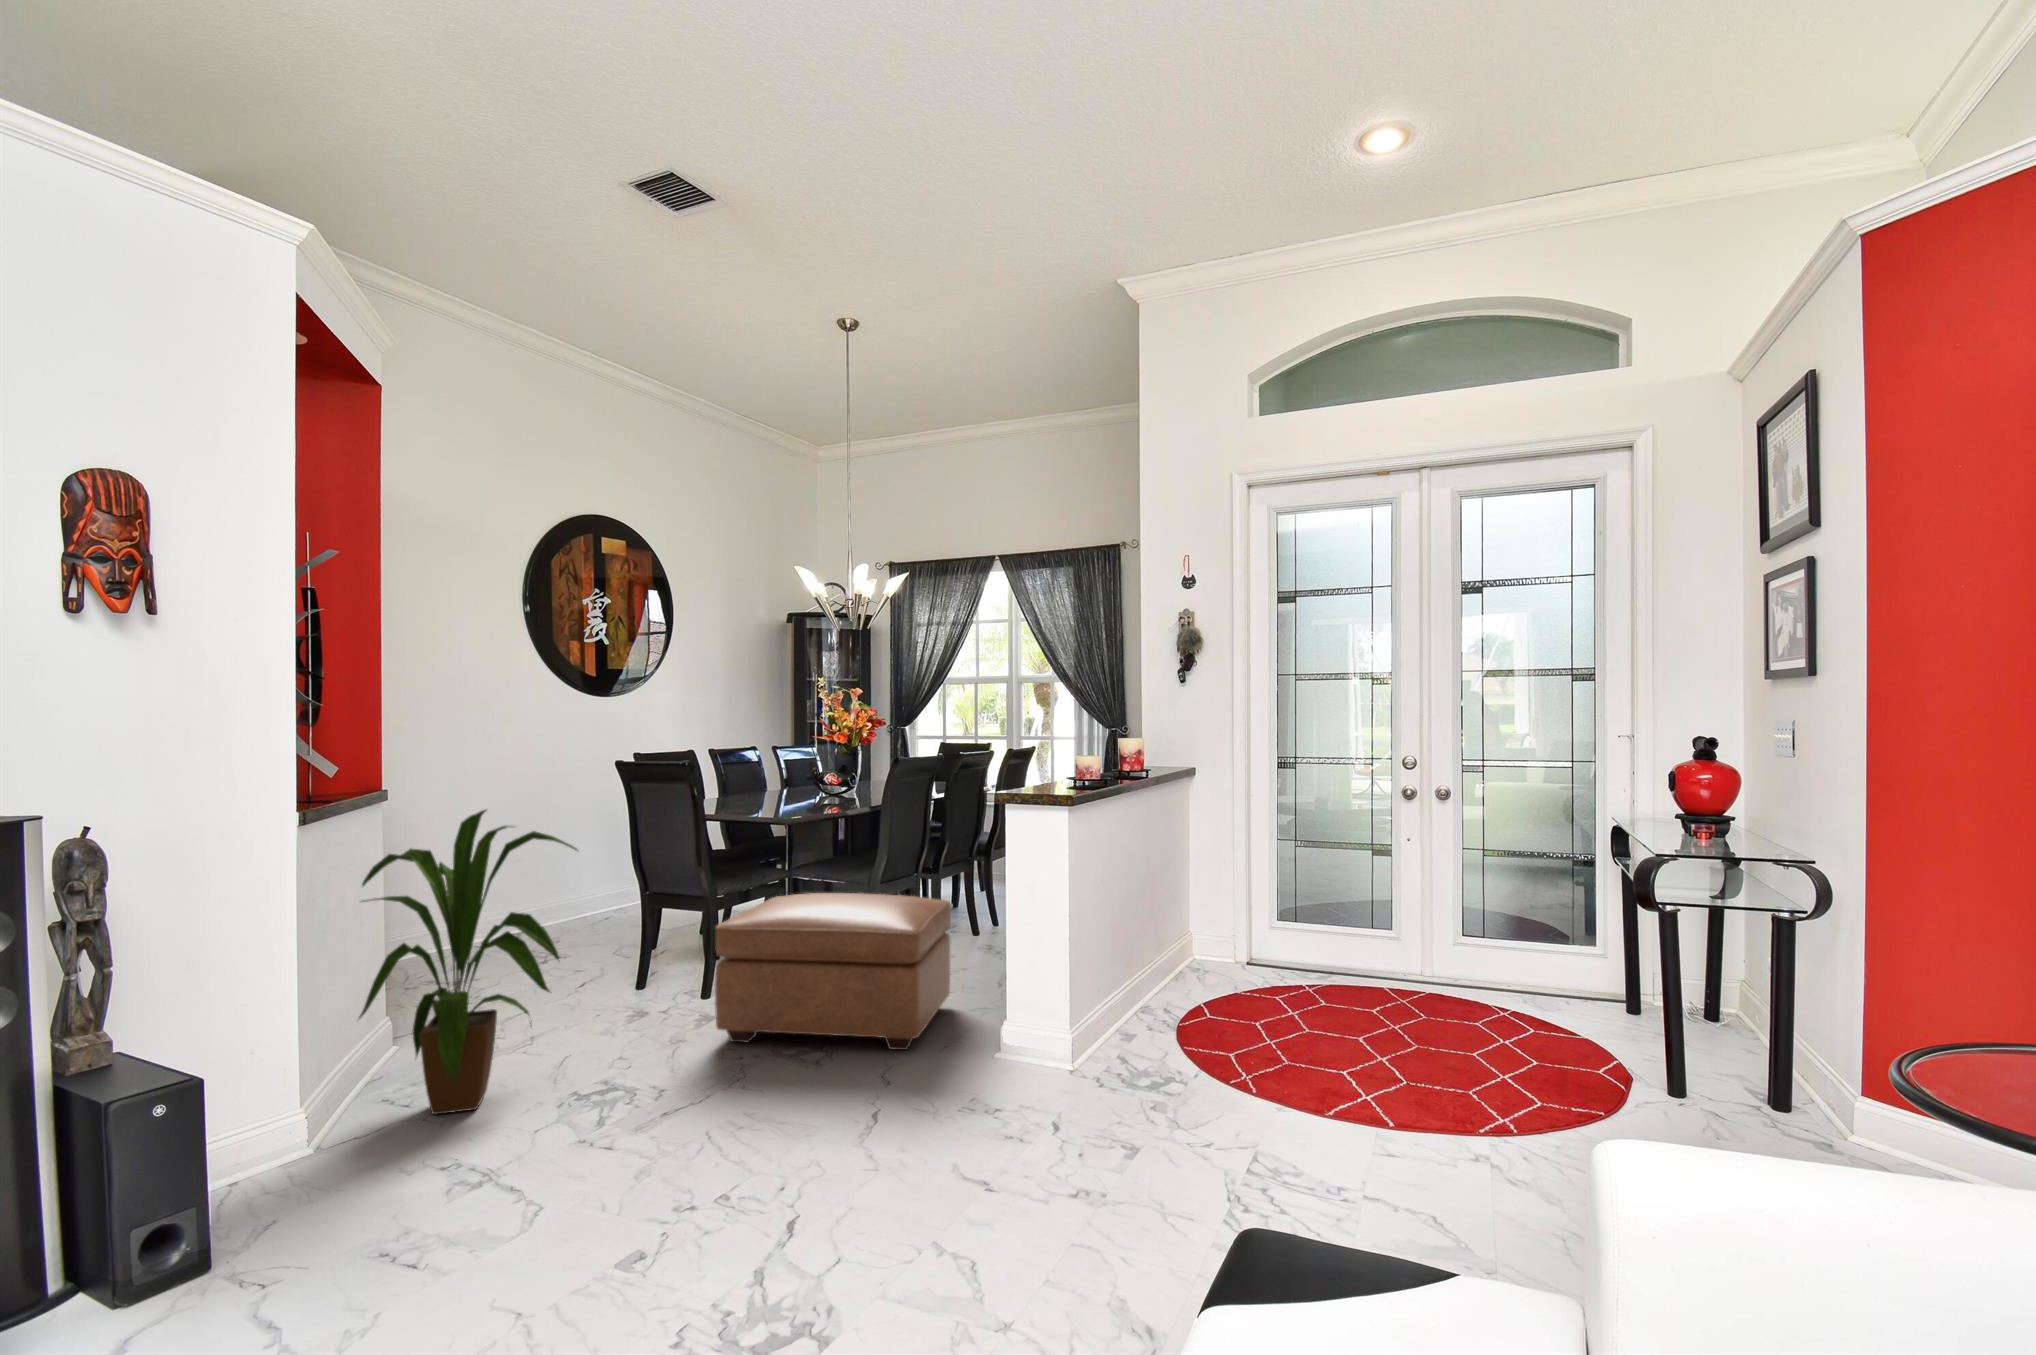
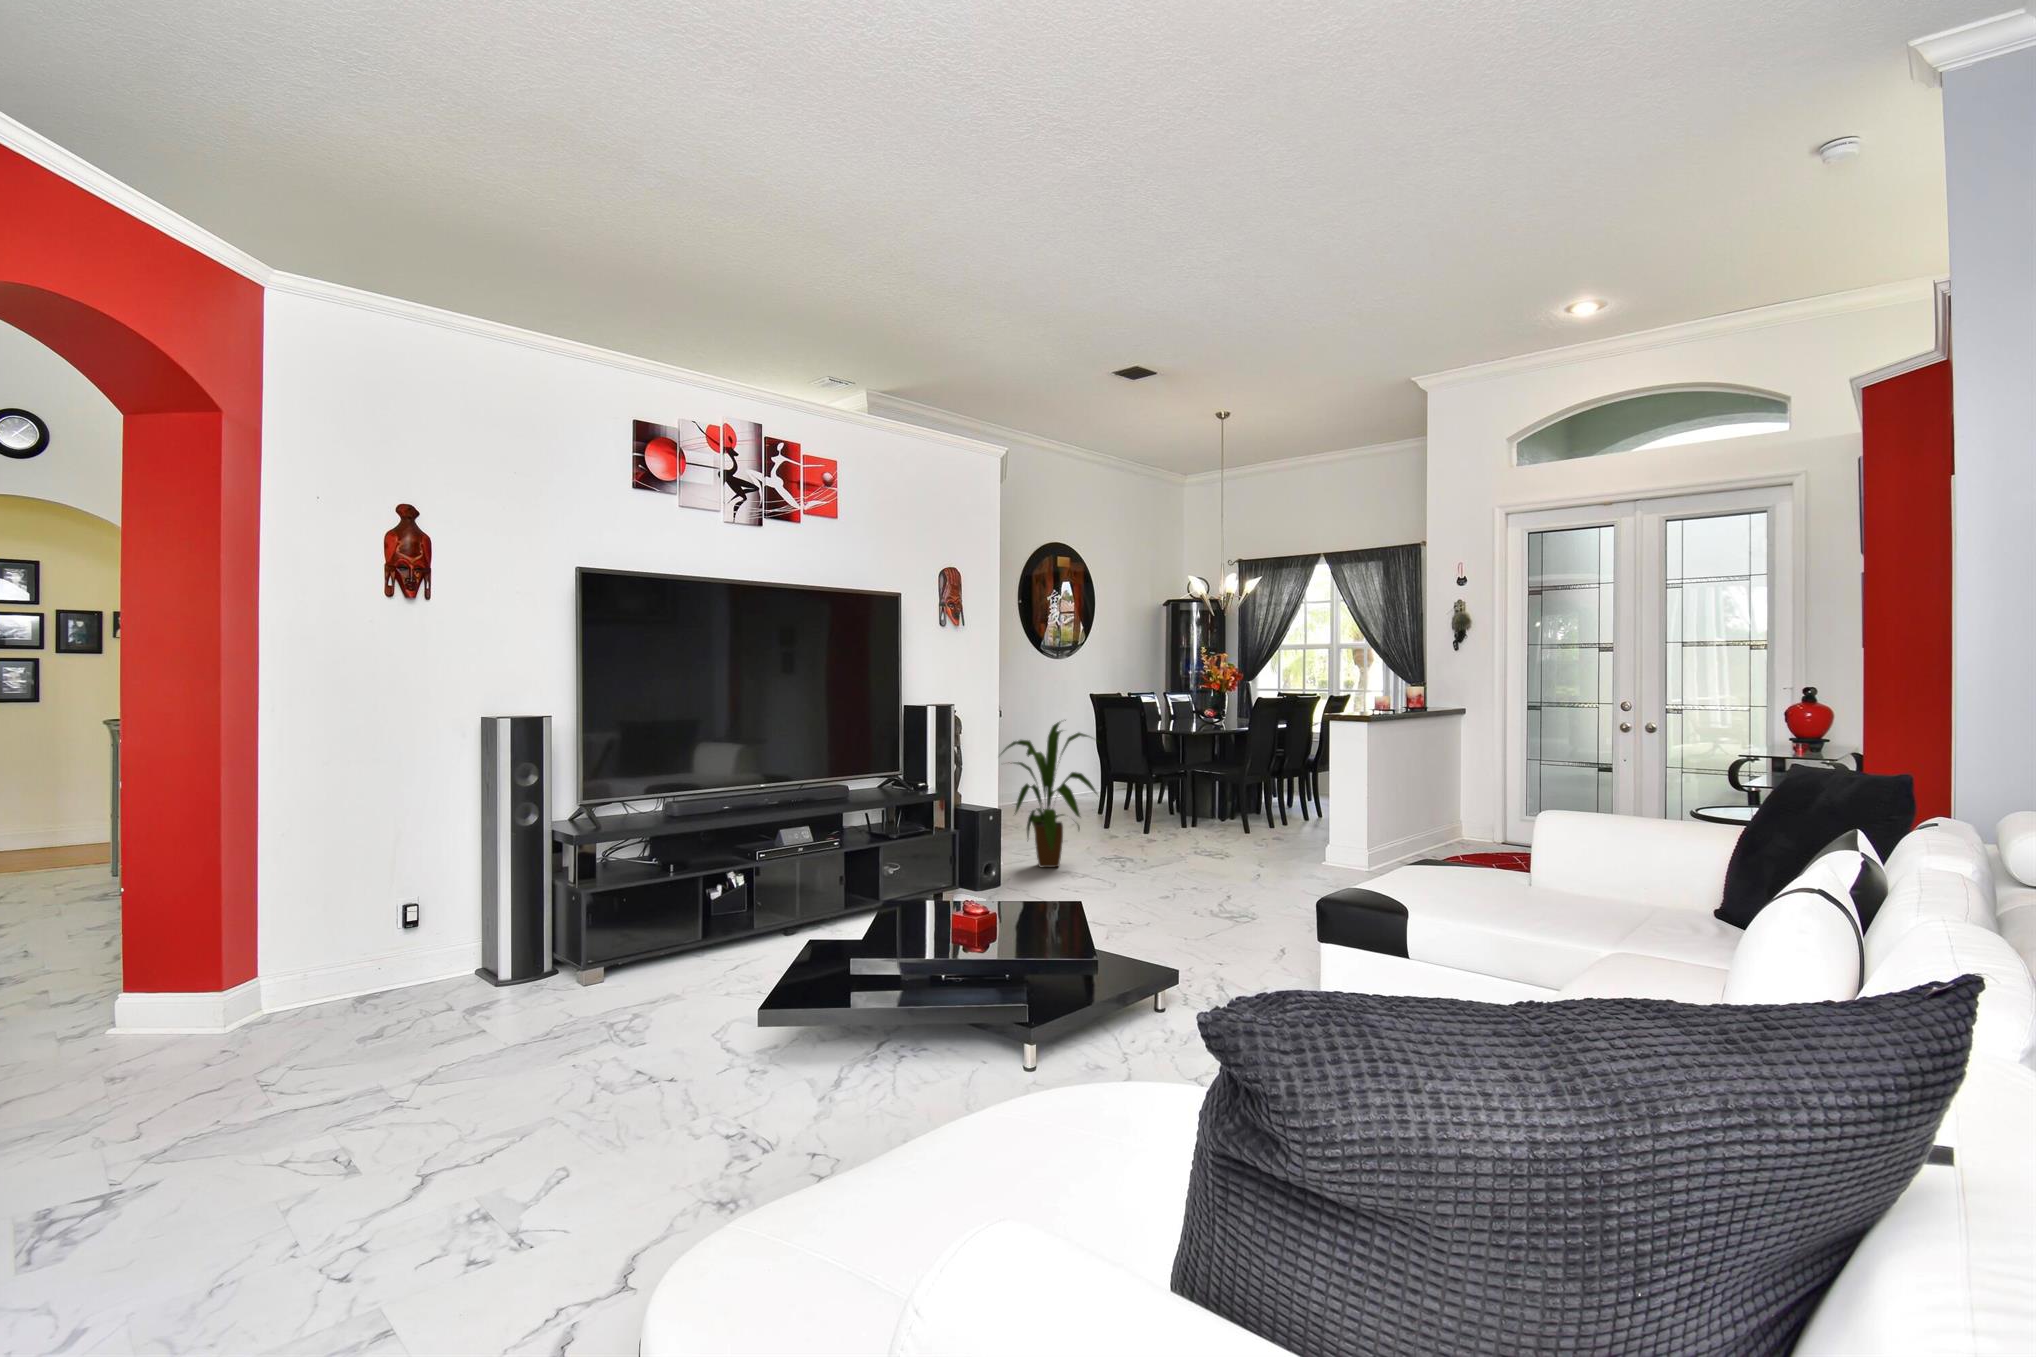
ottoman: present [715,893,951,1050] -> none [1163,778,1297,863]

